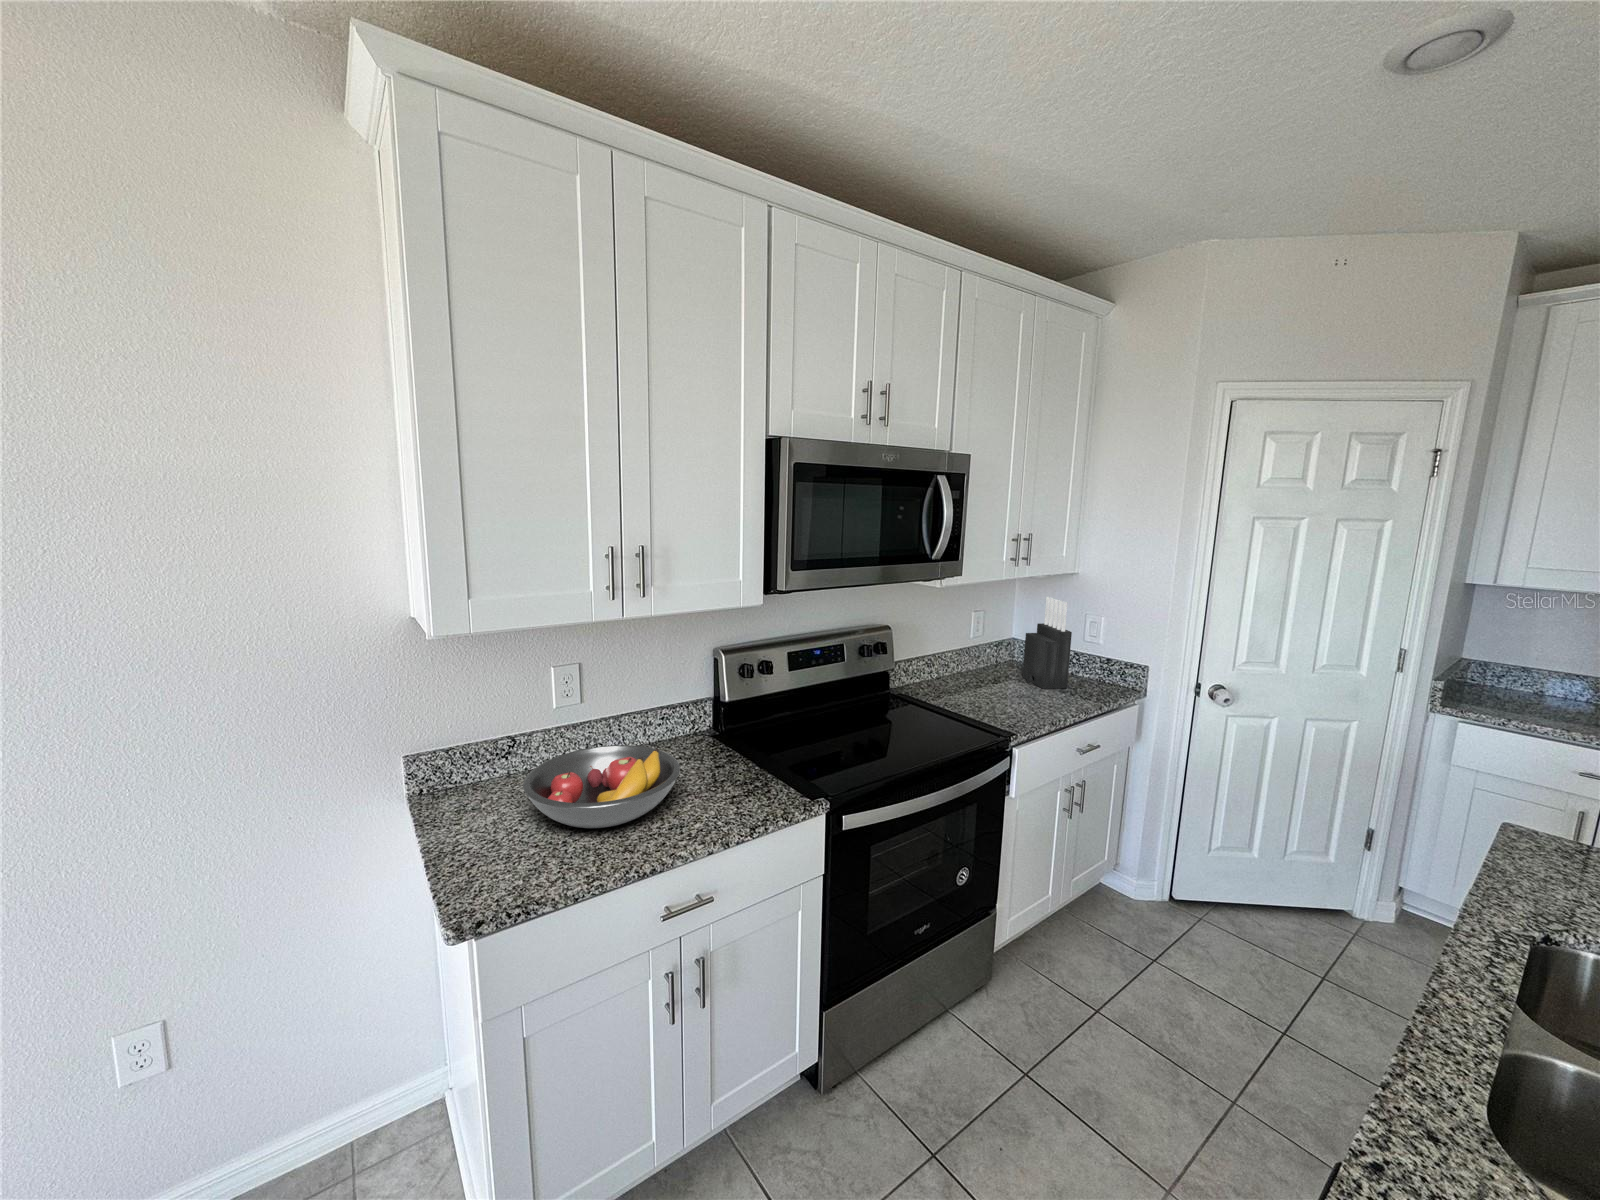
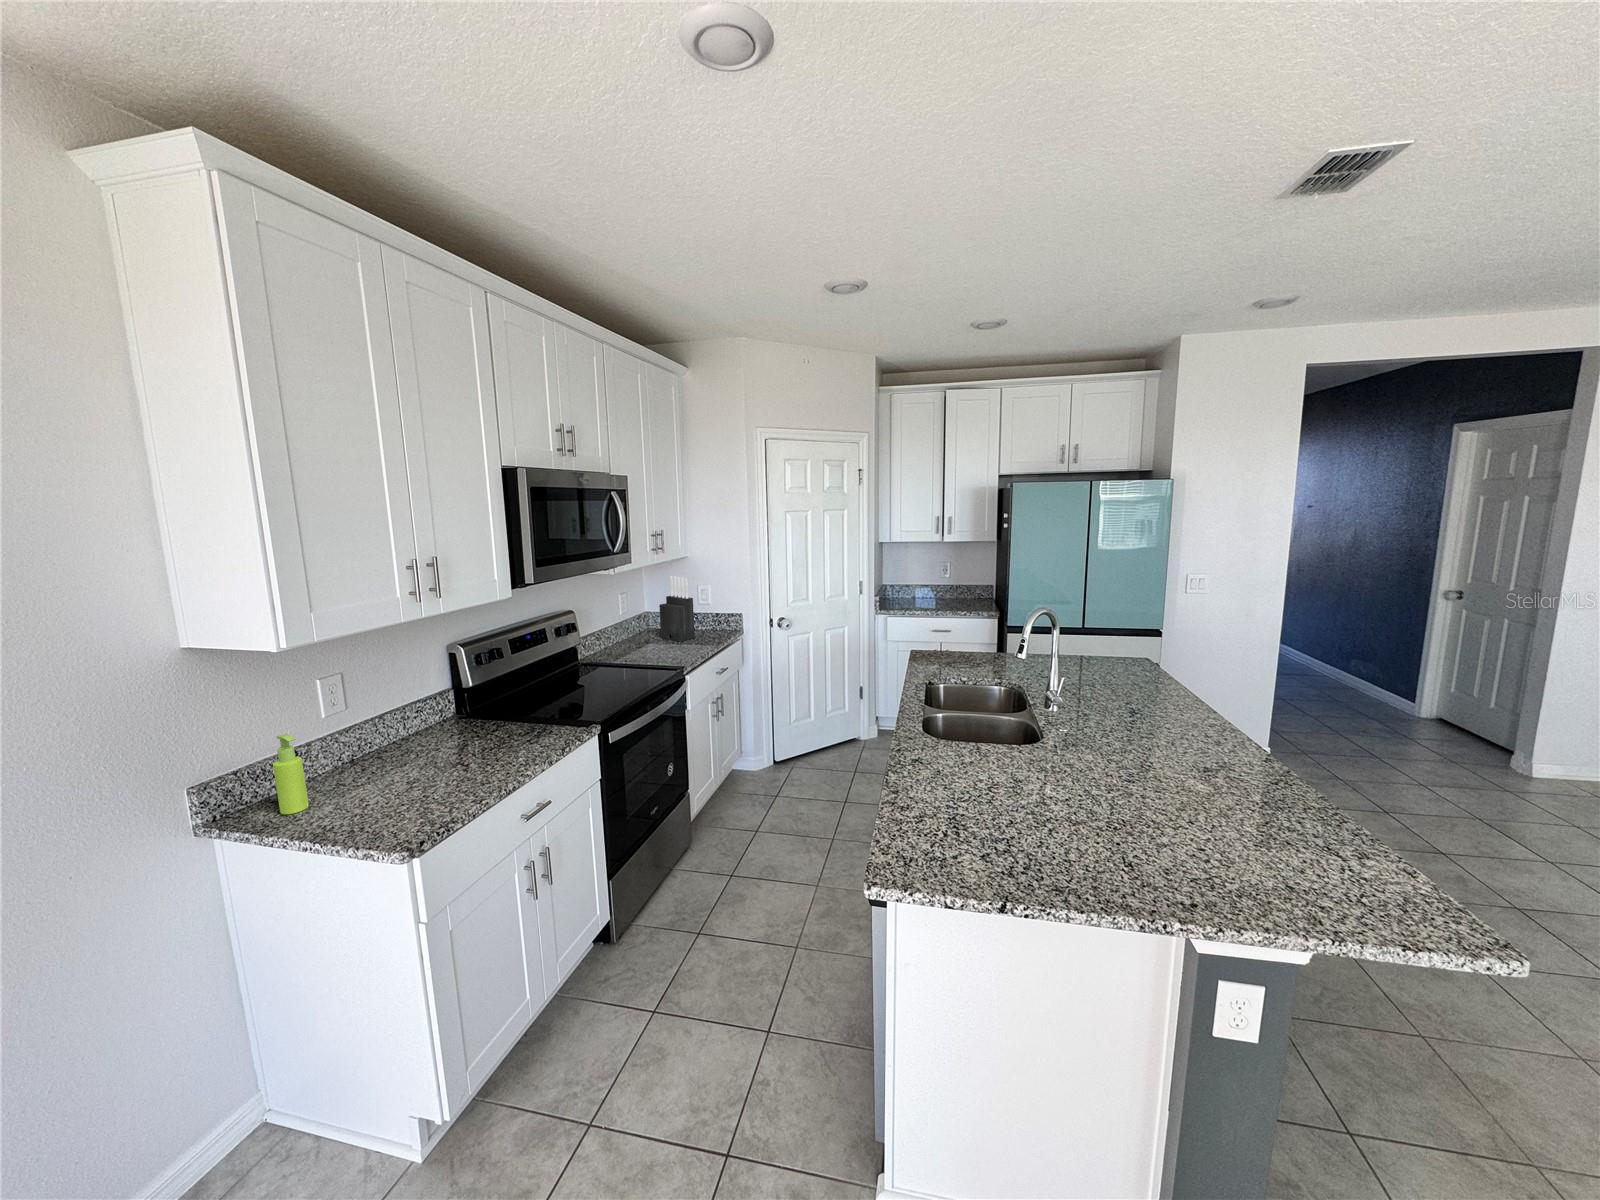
soap dispenser: none [453,724,485,813] -> present [273,734,309,814]
fruit bowl: present [523,745,680,828] -> none [359,718,497,787]

